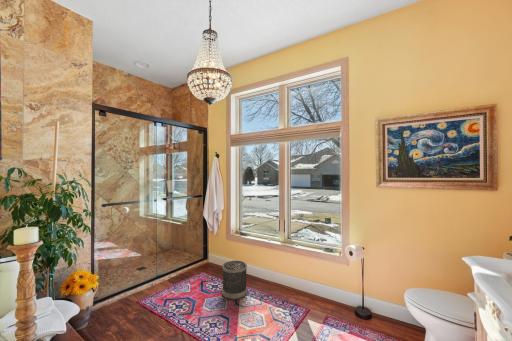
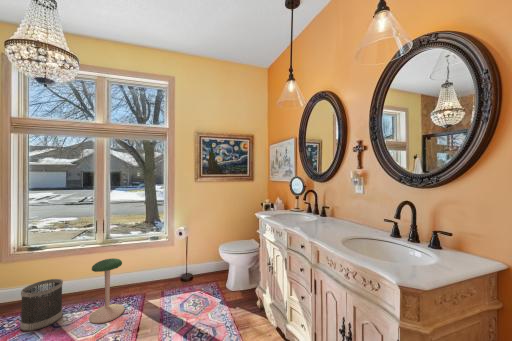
stool: none [256,259,285,323] -> present [89,258,124,324]

